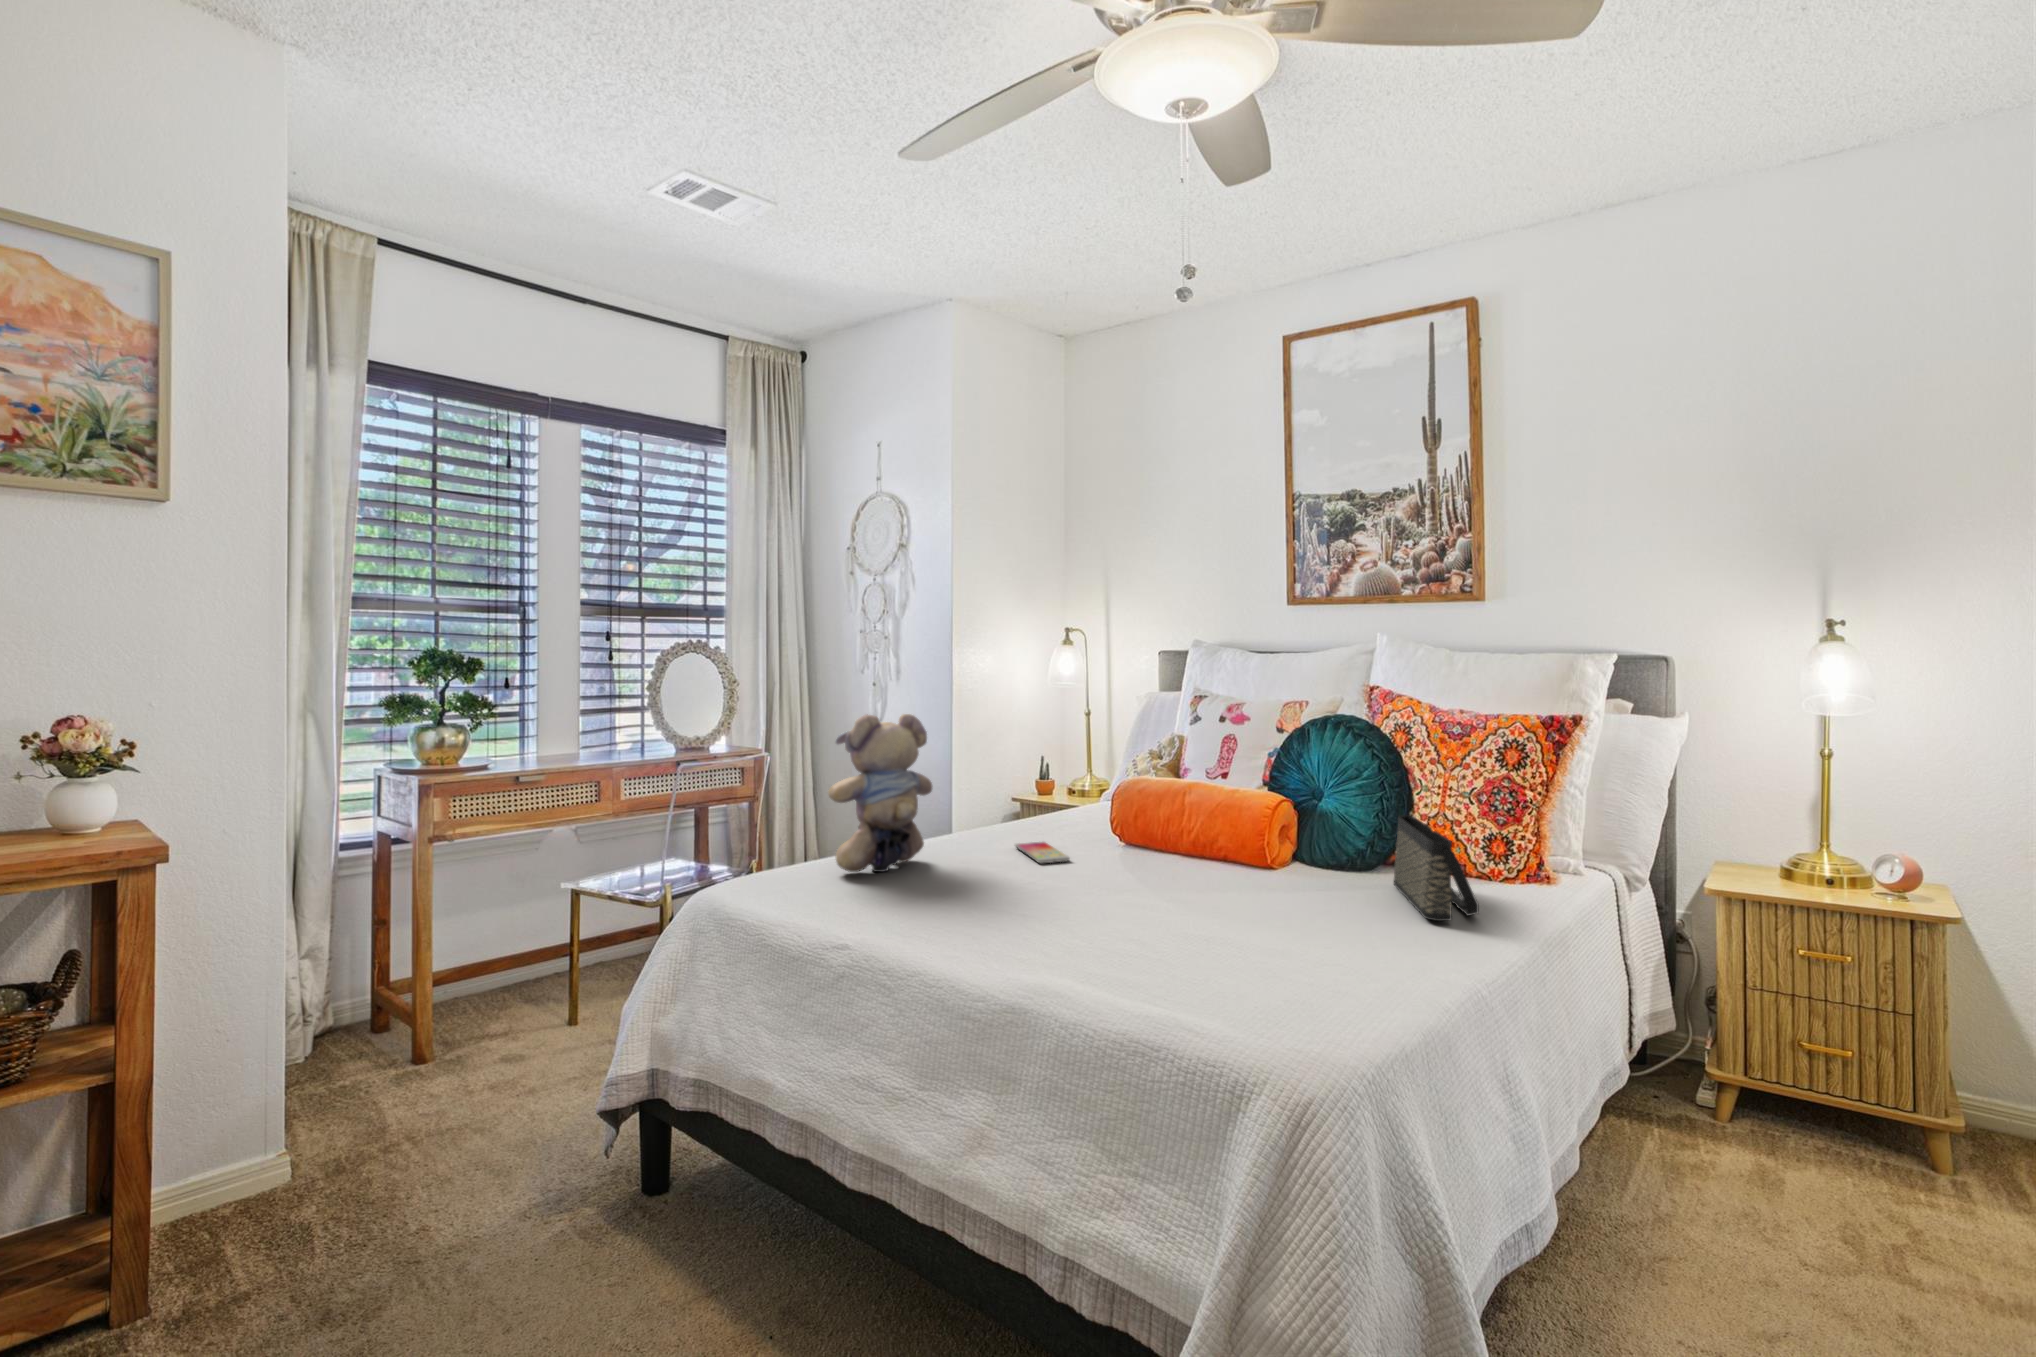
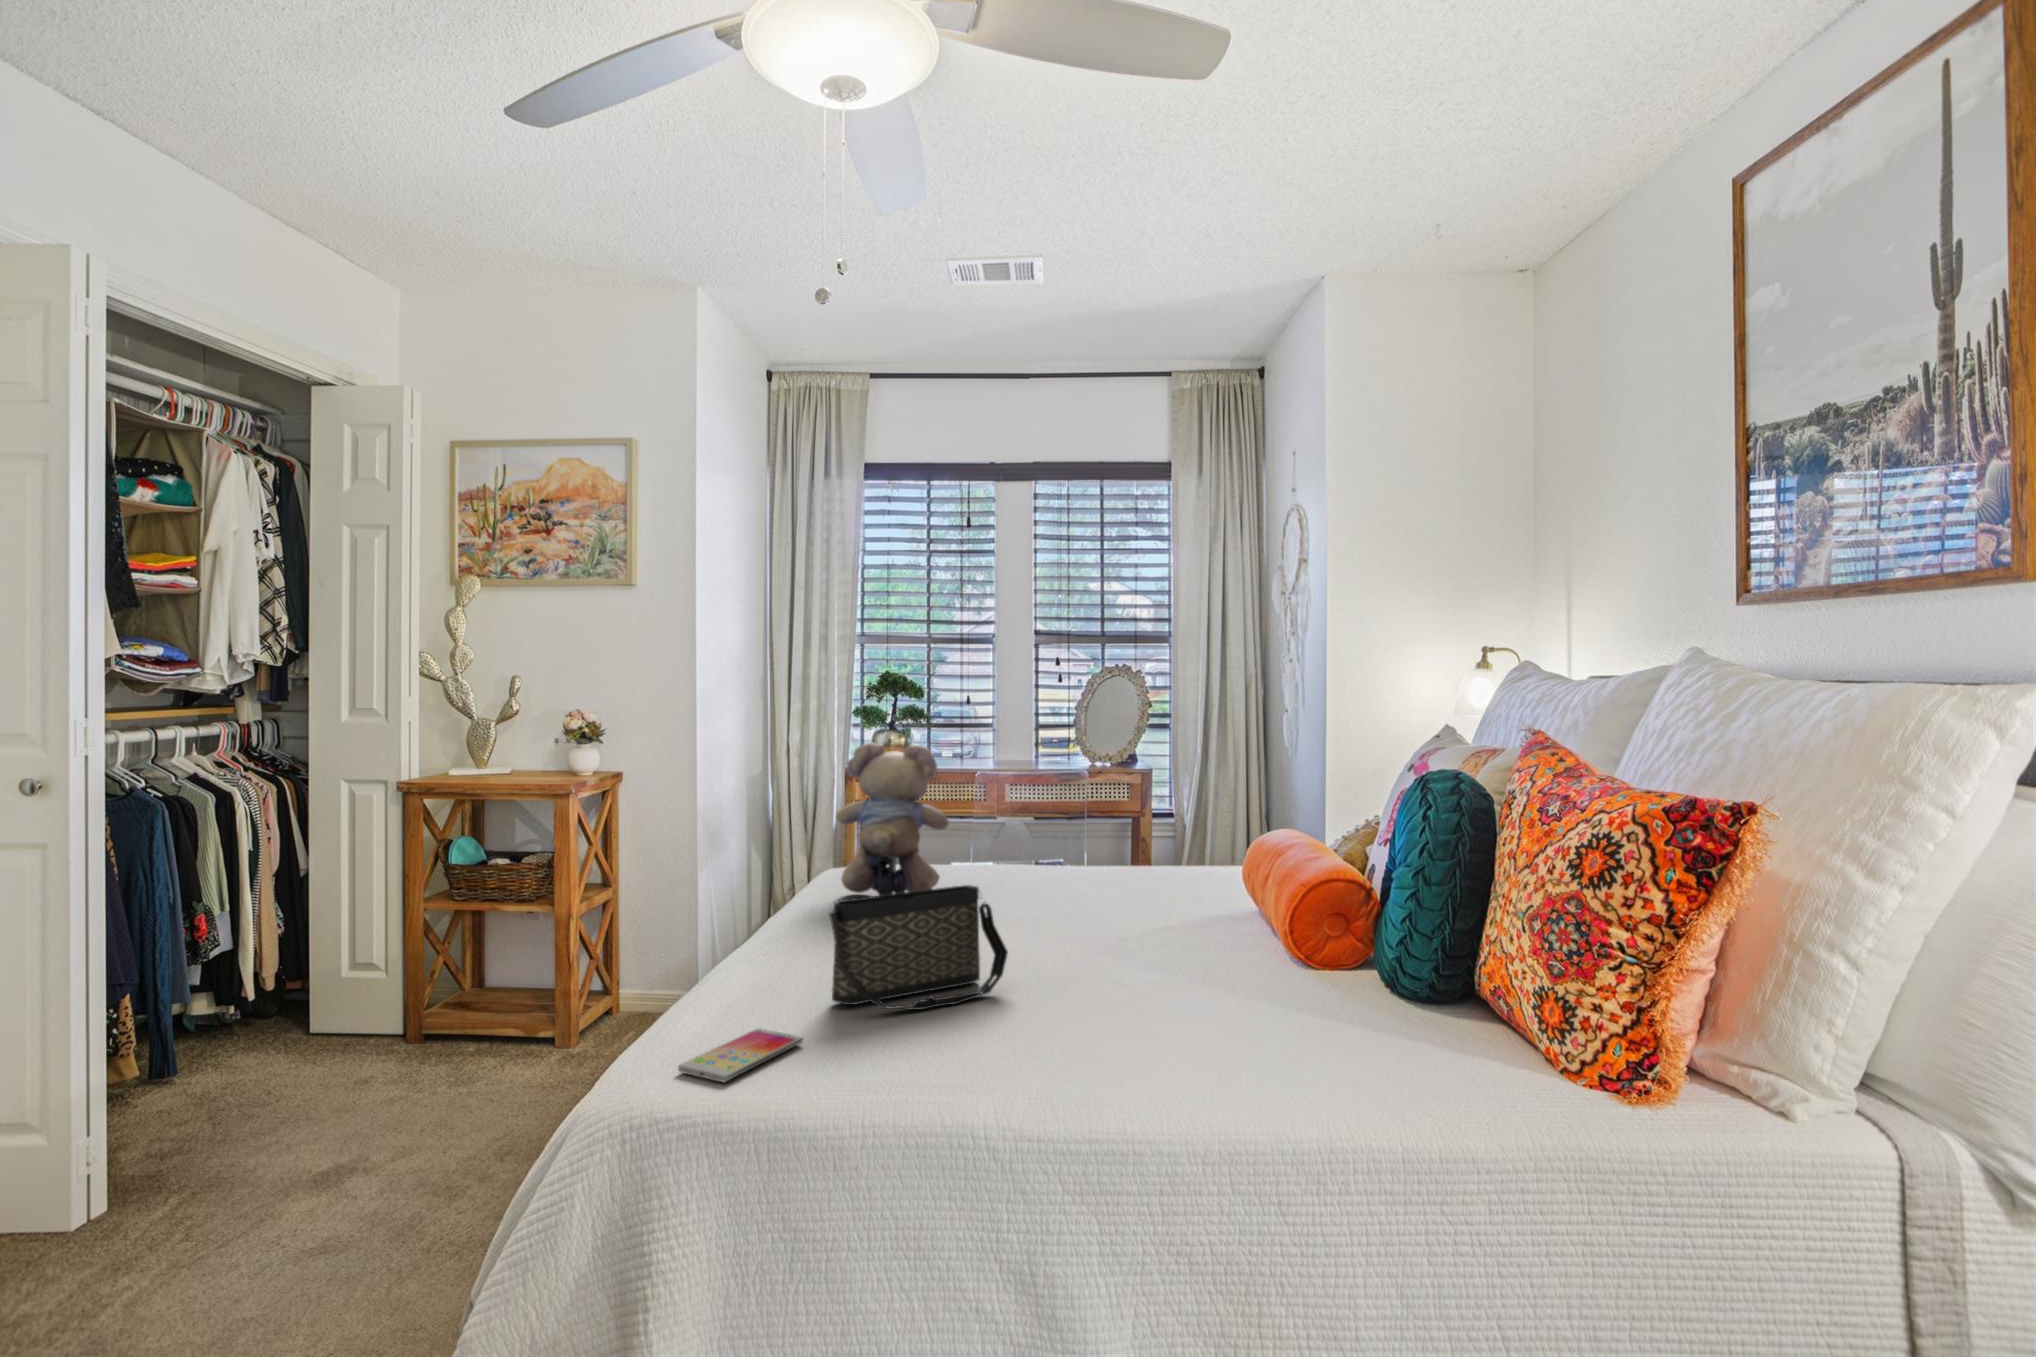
handbag: present [1394,815,1479,921] -> present [829,885,1008,1010]
smartphone: present [1015,842,1070,863] -> present [678,1028,803,1082]

